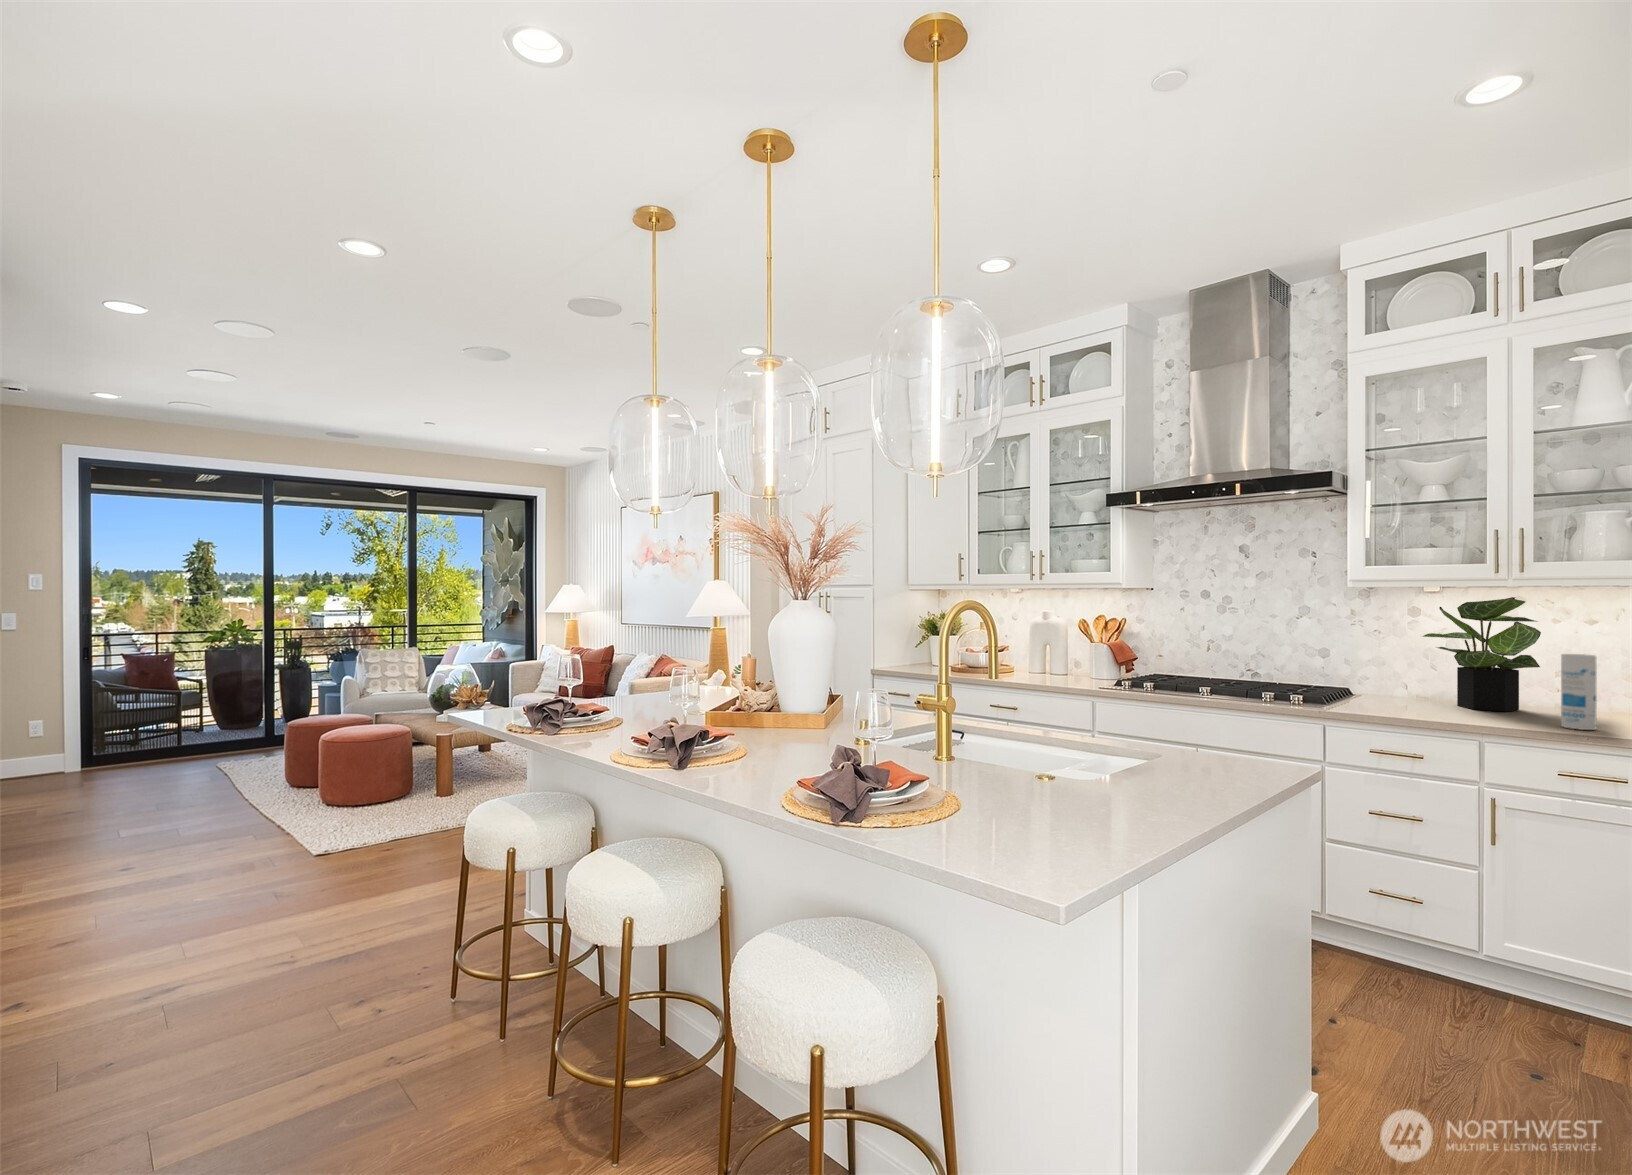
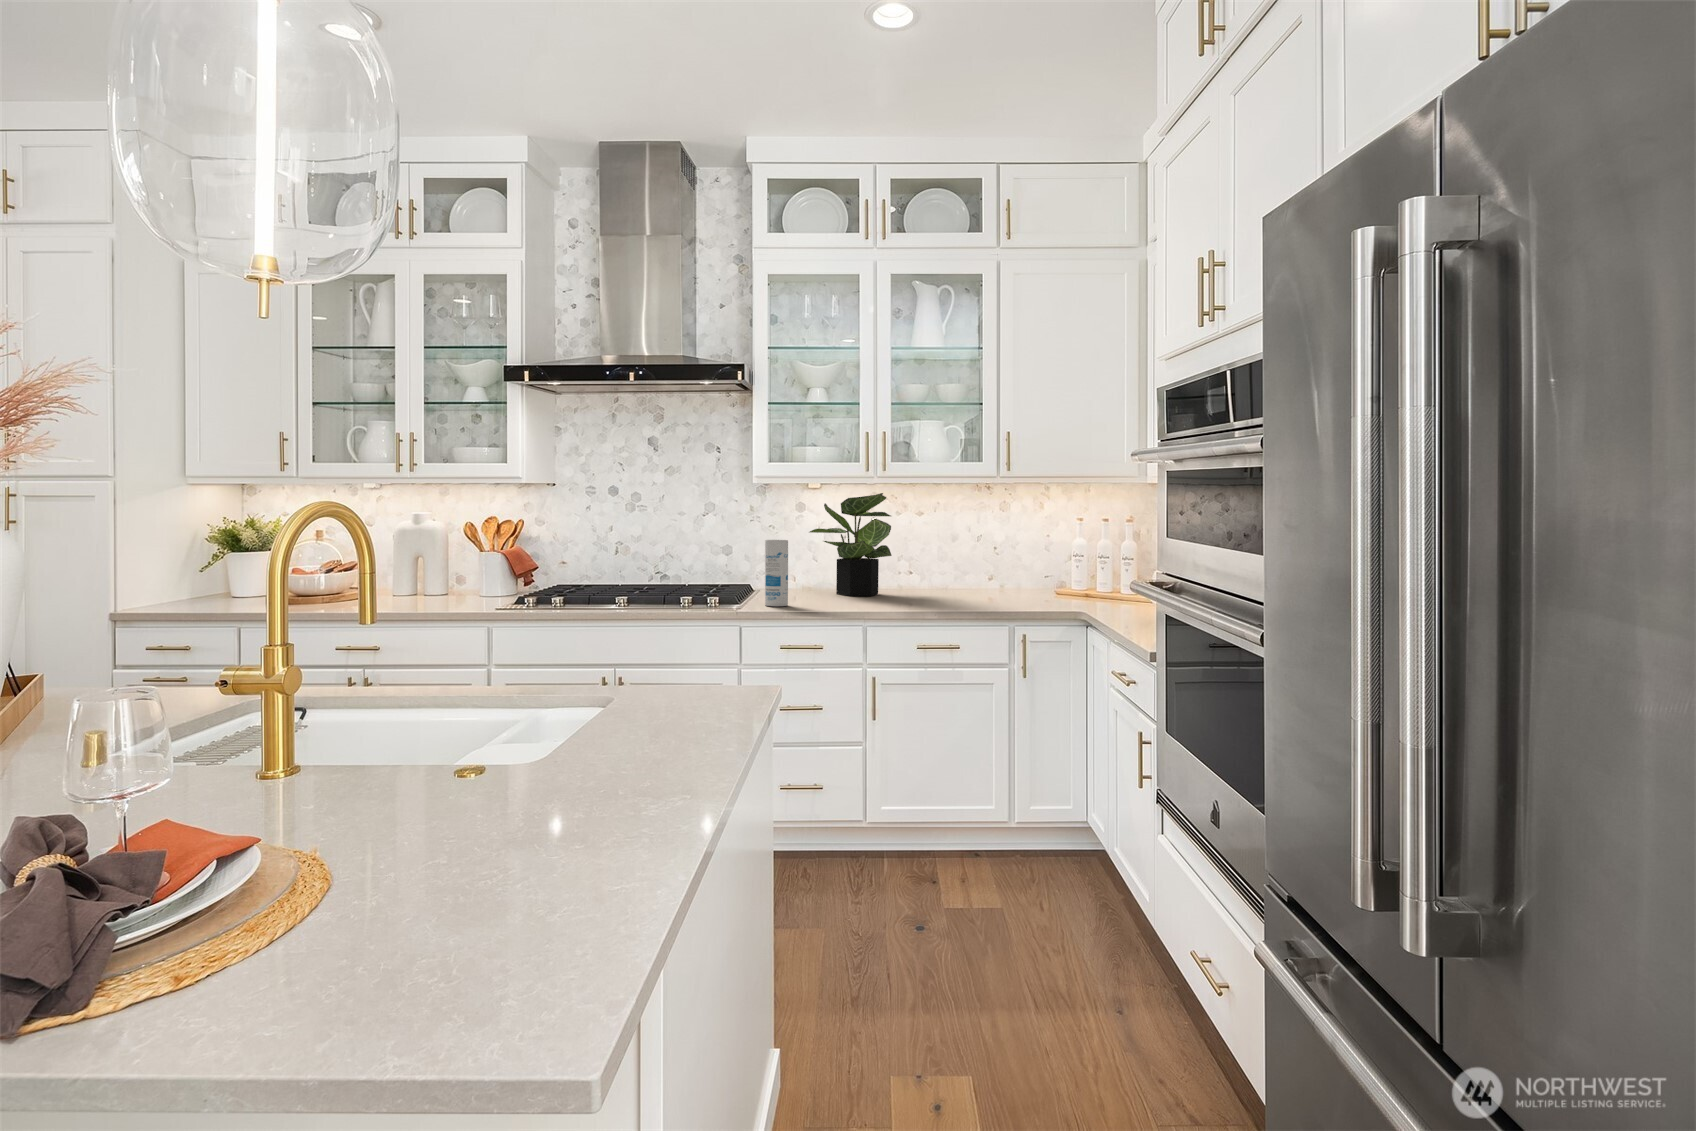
canister: present [1561,654,1597,730] -> present [765,540,788,606]

